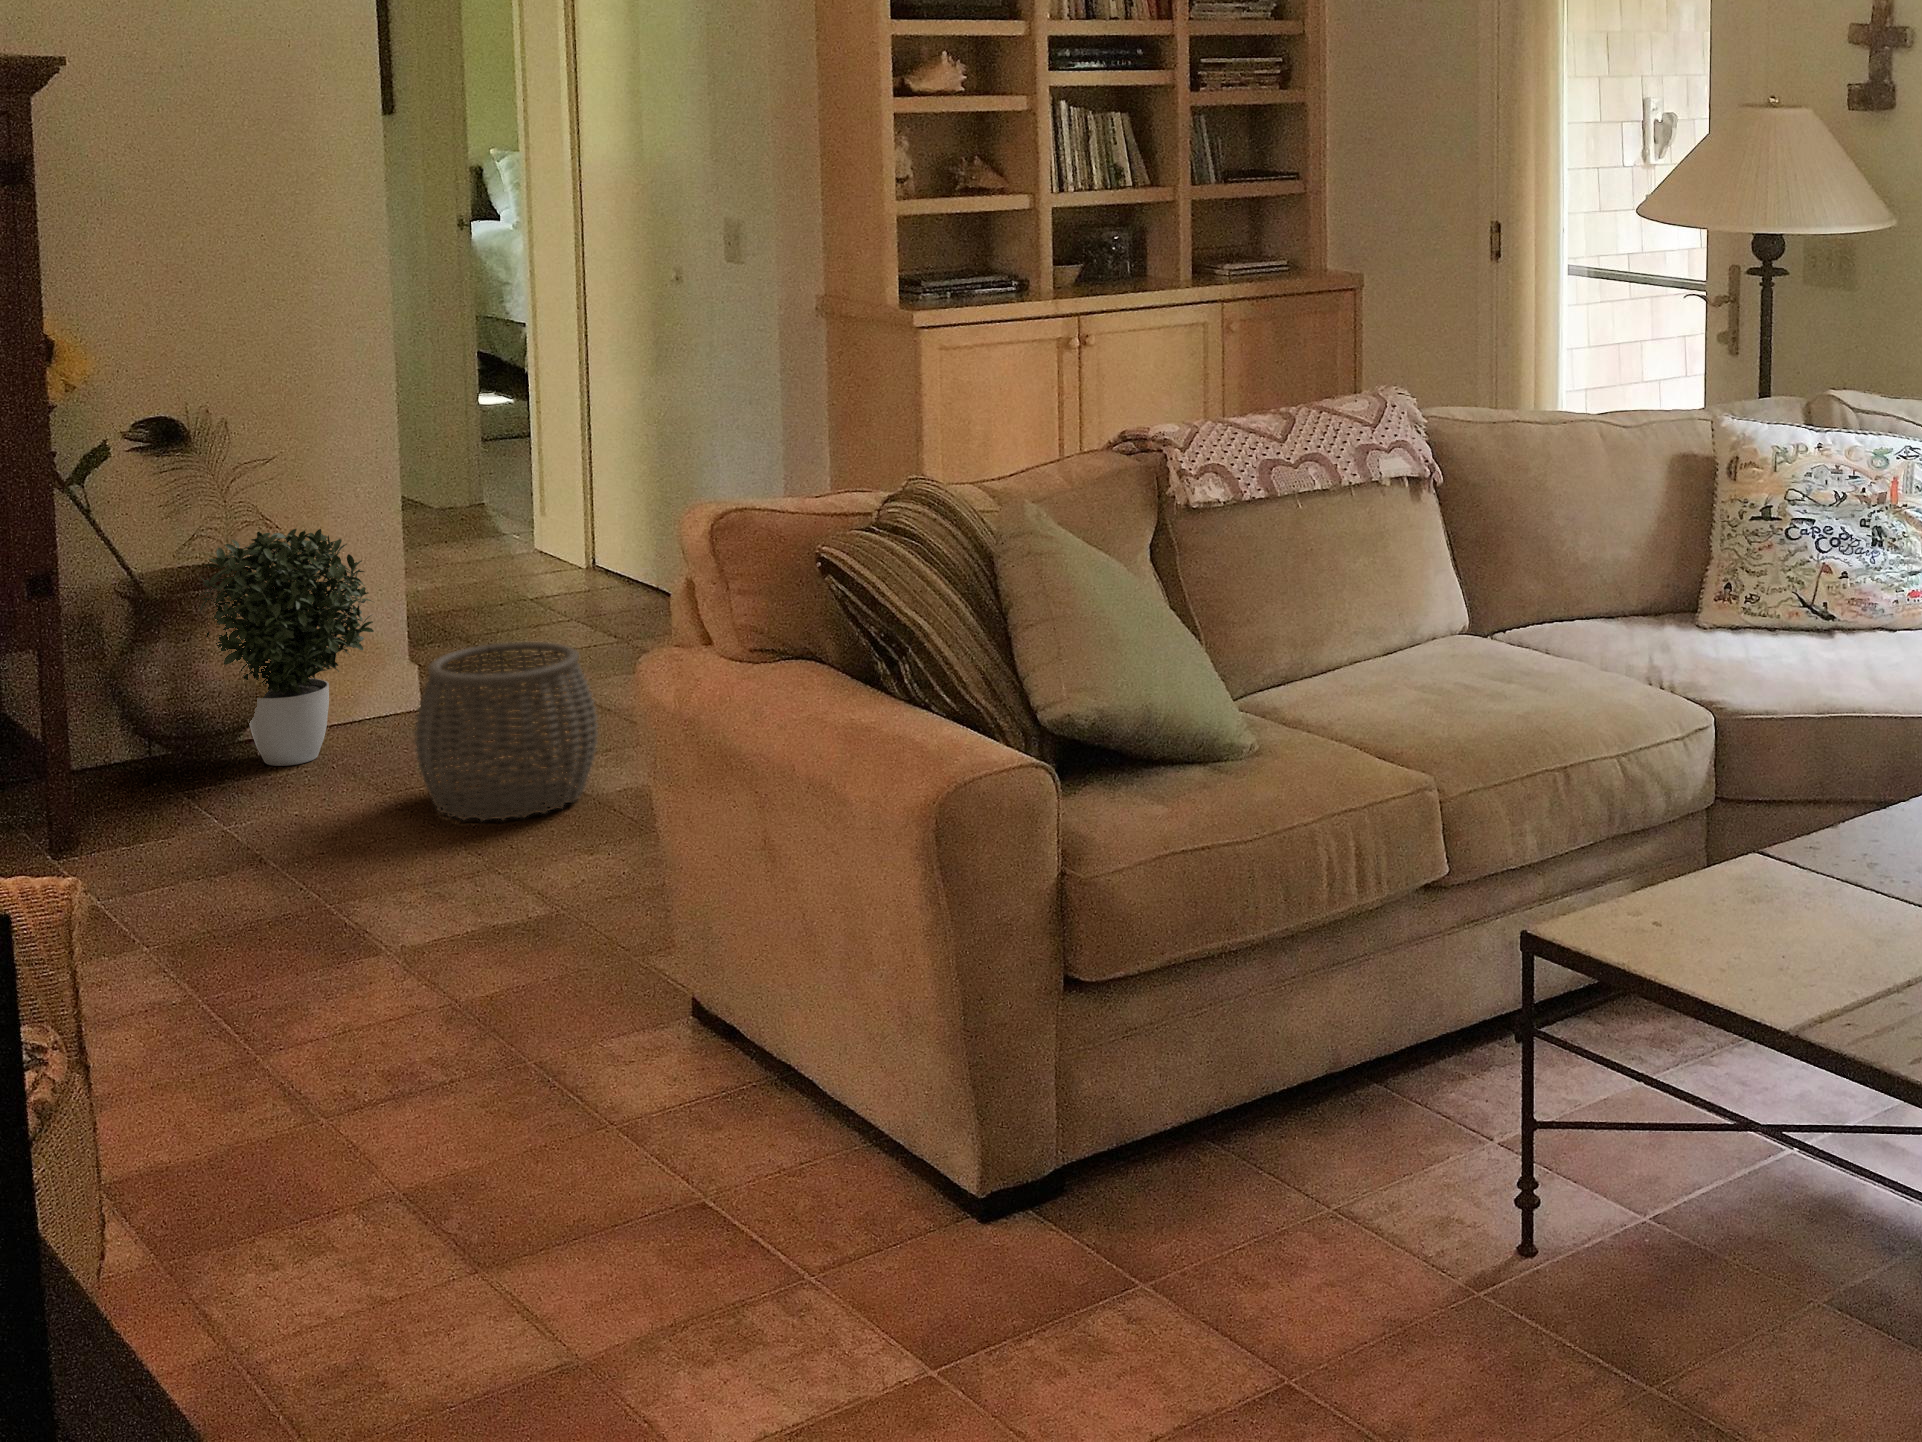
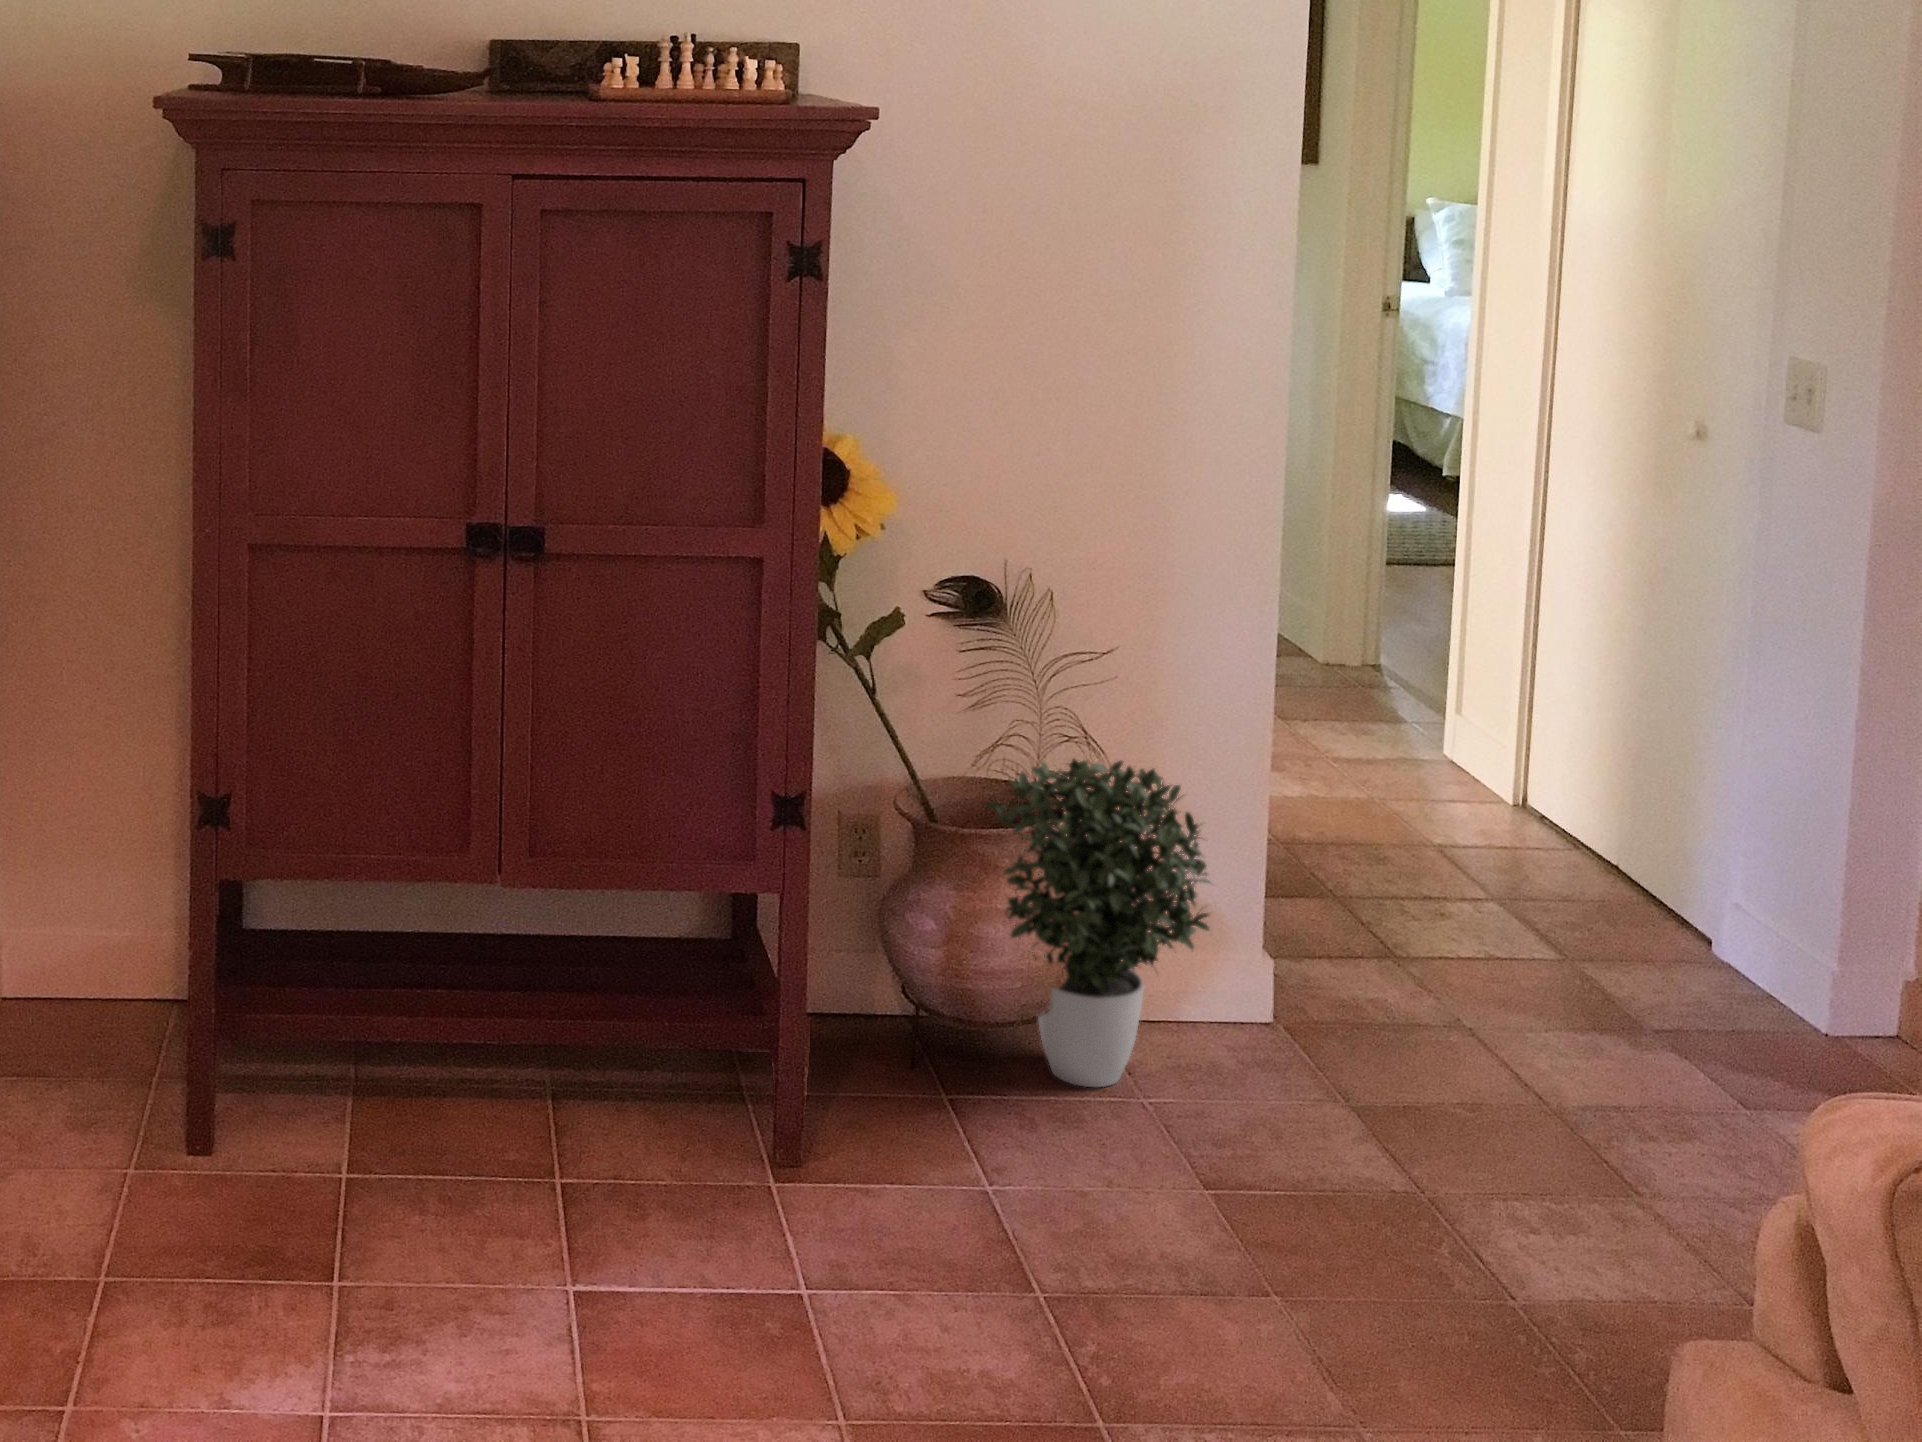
woven basket: present [414,642,598,821] -> none [1244,1013,1531,1326]

